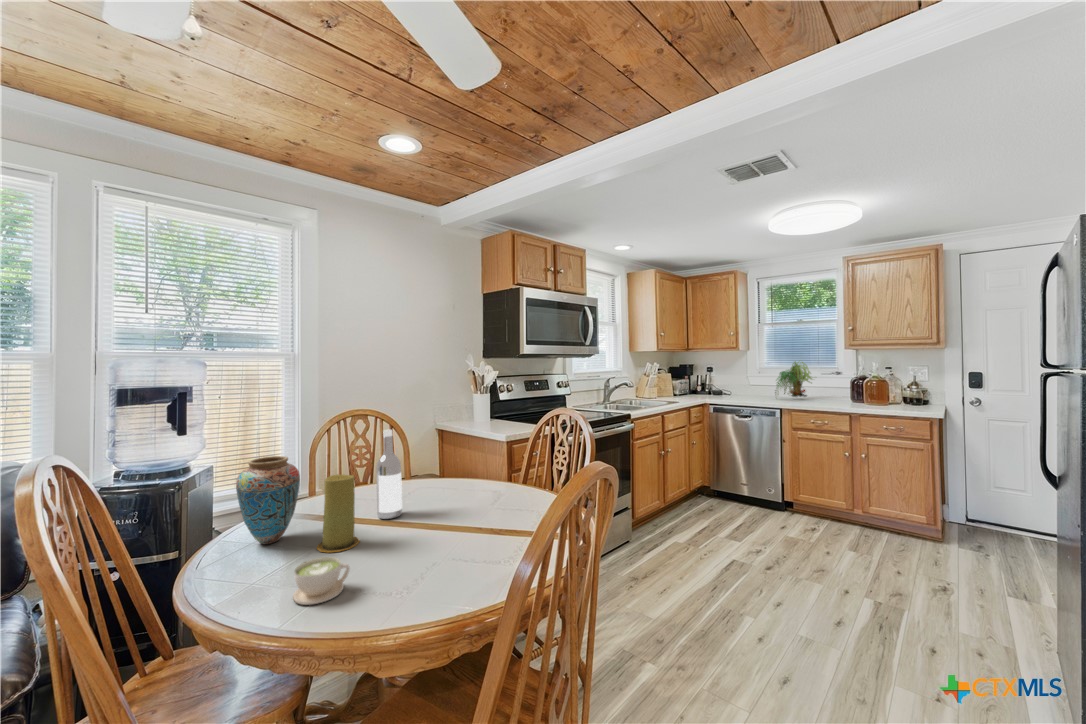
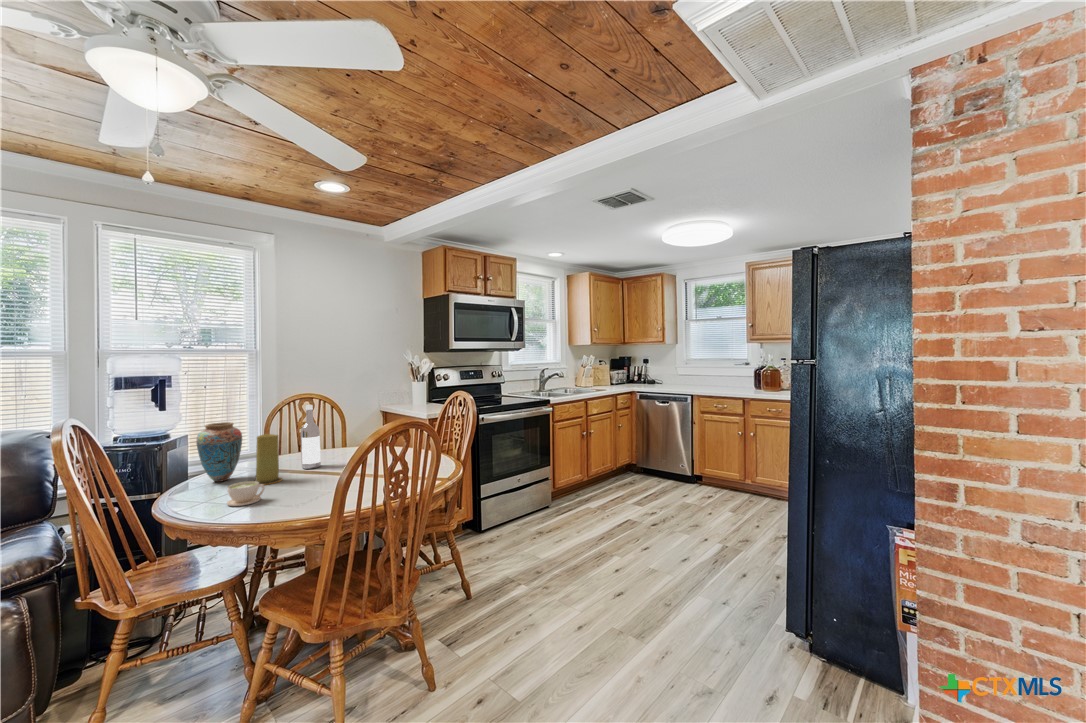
plant: present [775,361,812,397] -> none [693,353,727,388]

